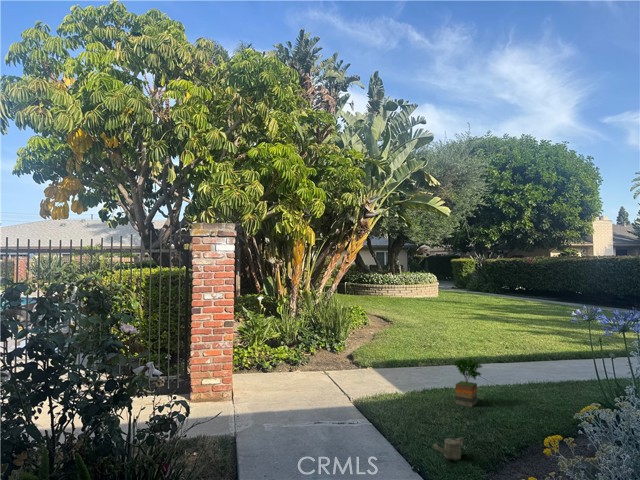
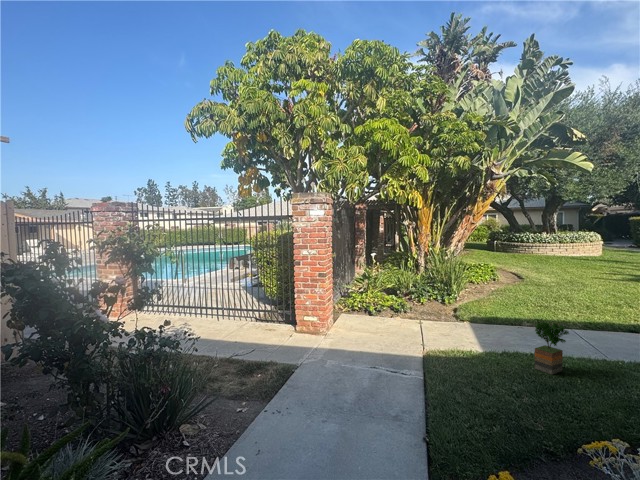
watering can: present [434,437,463,460] -> none [460,406,502,431]

